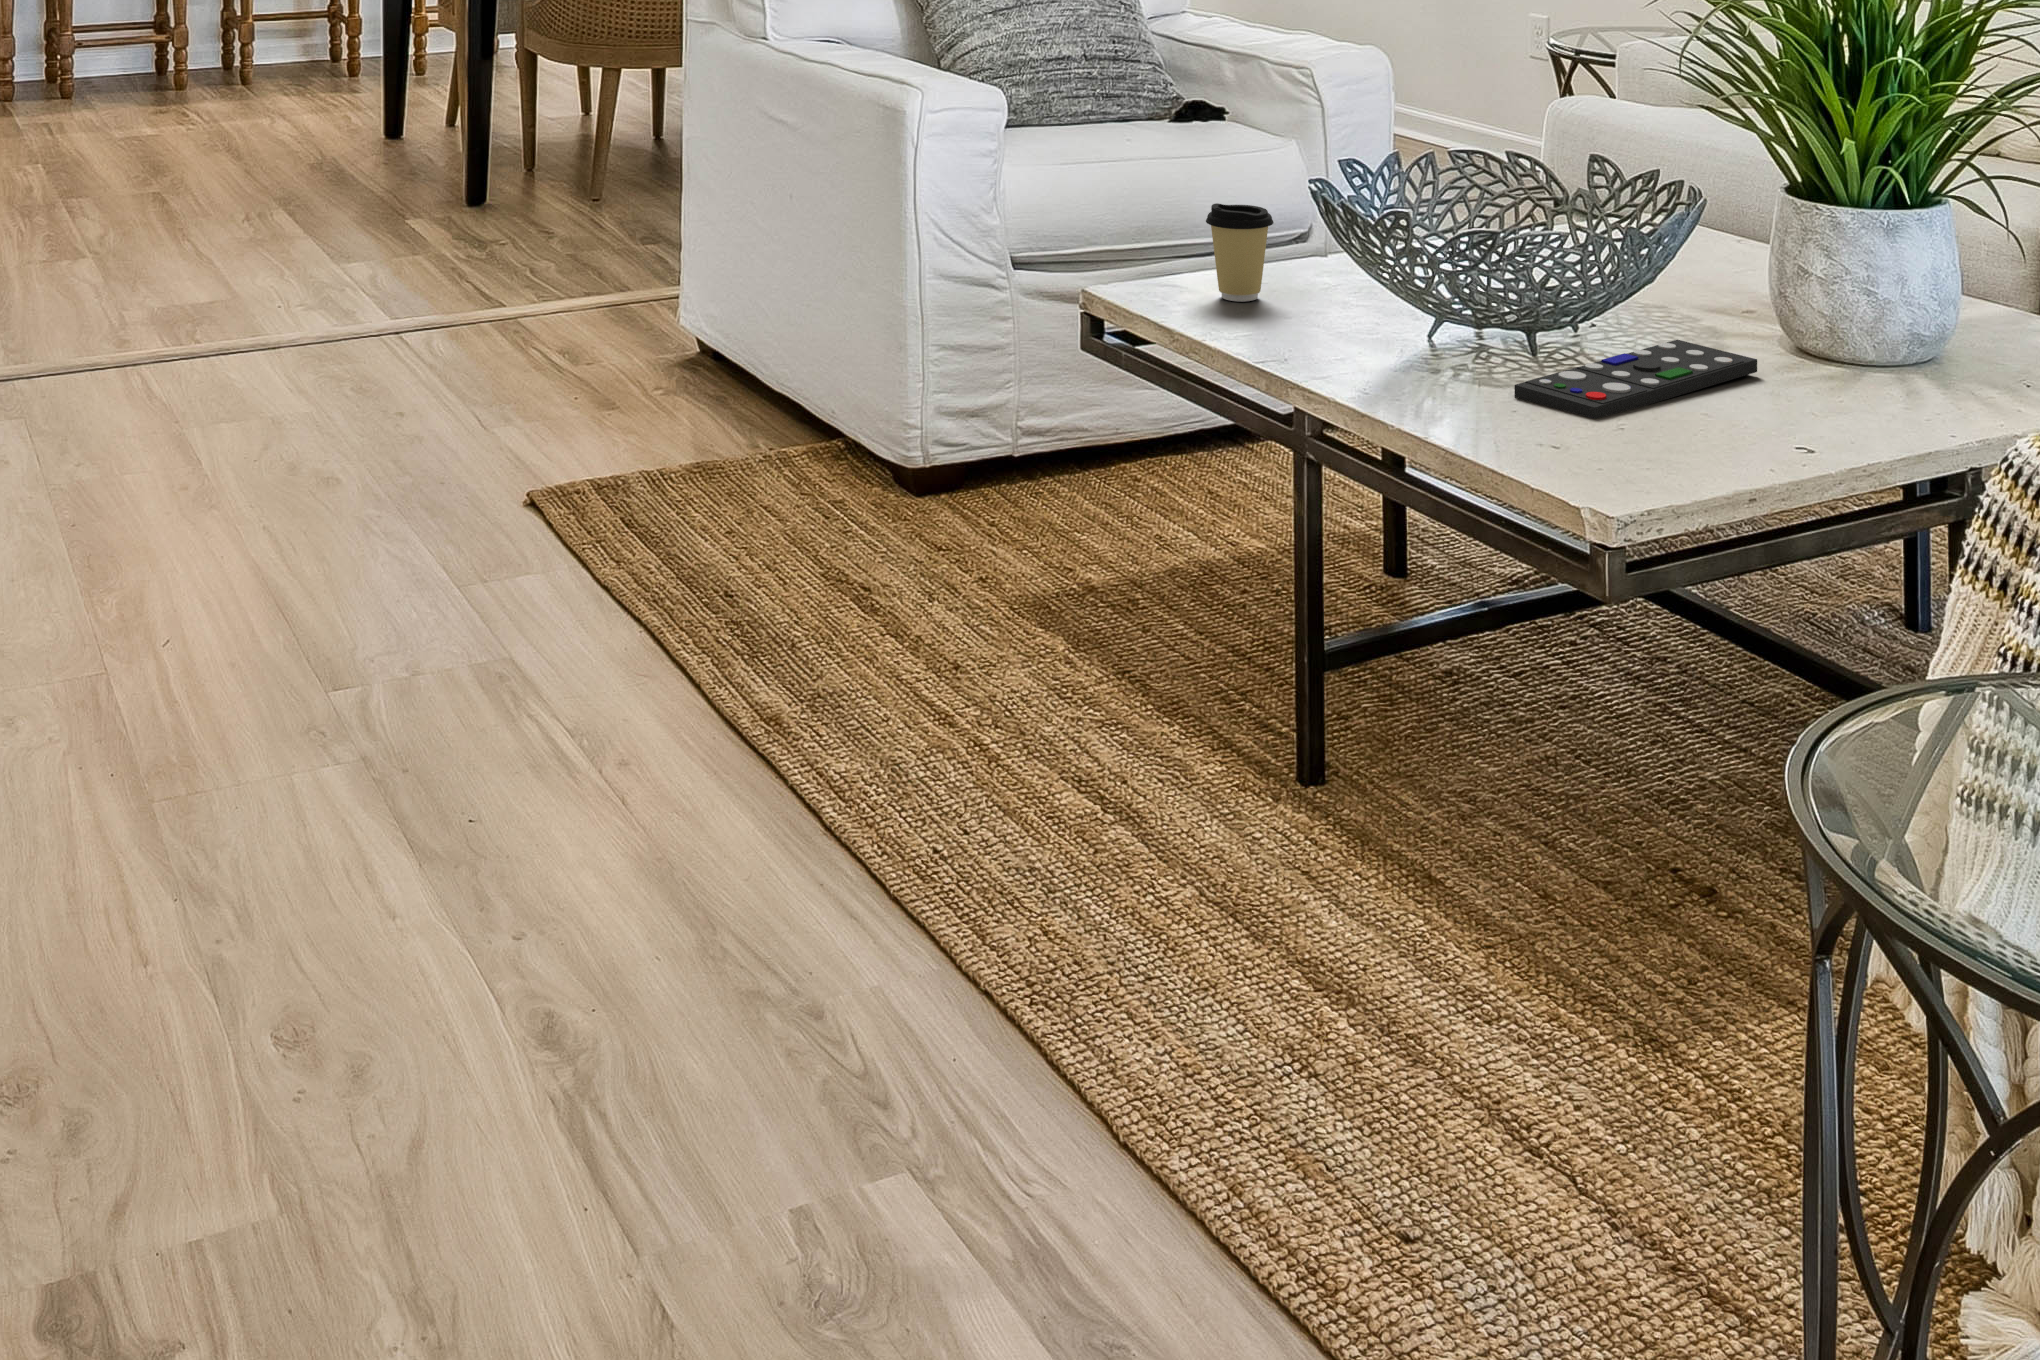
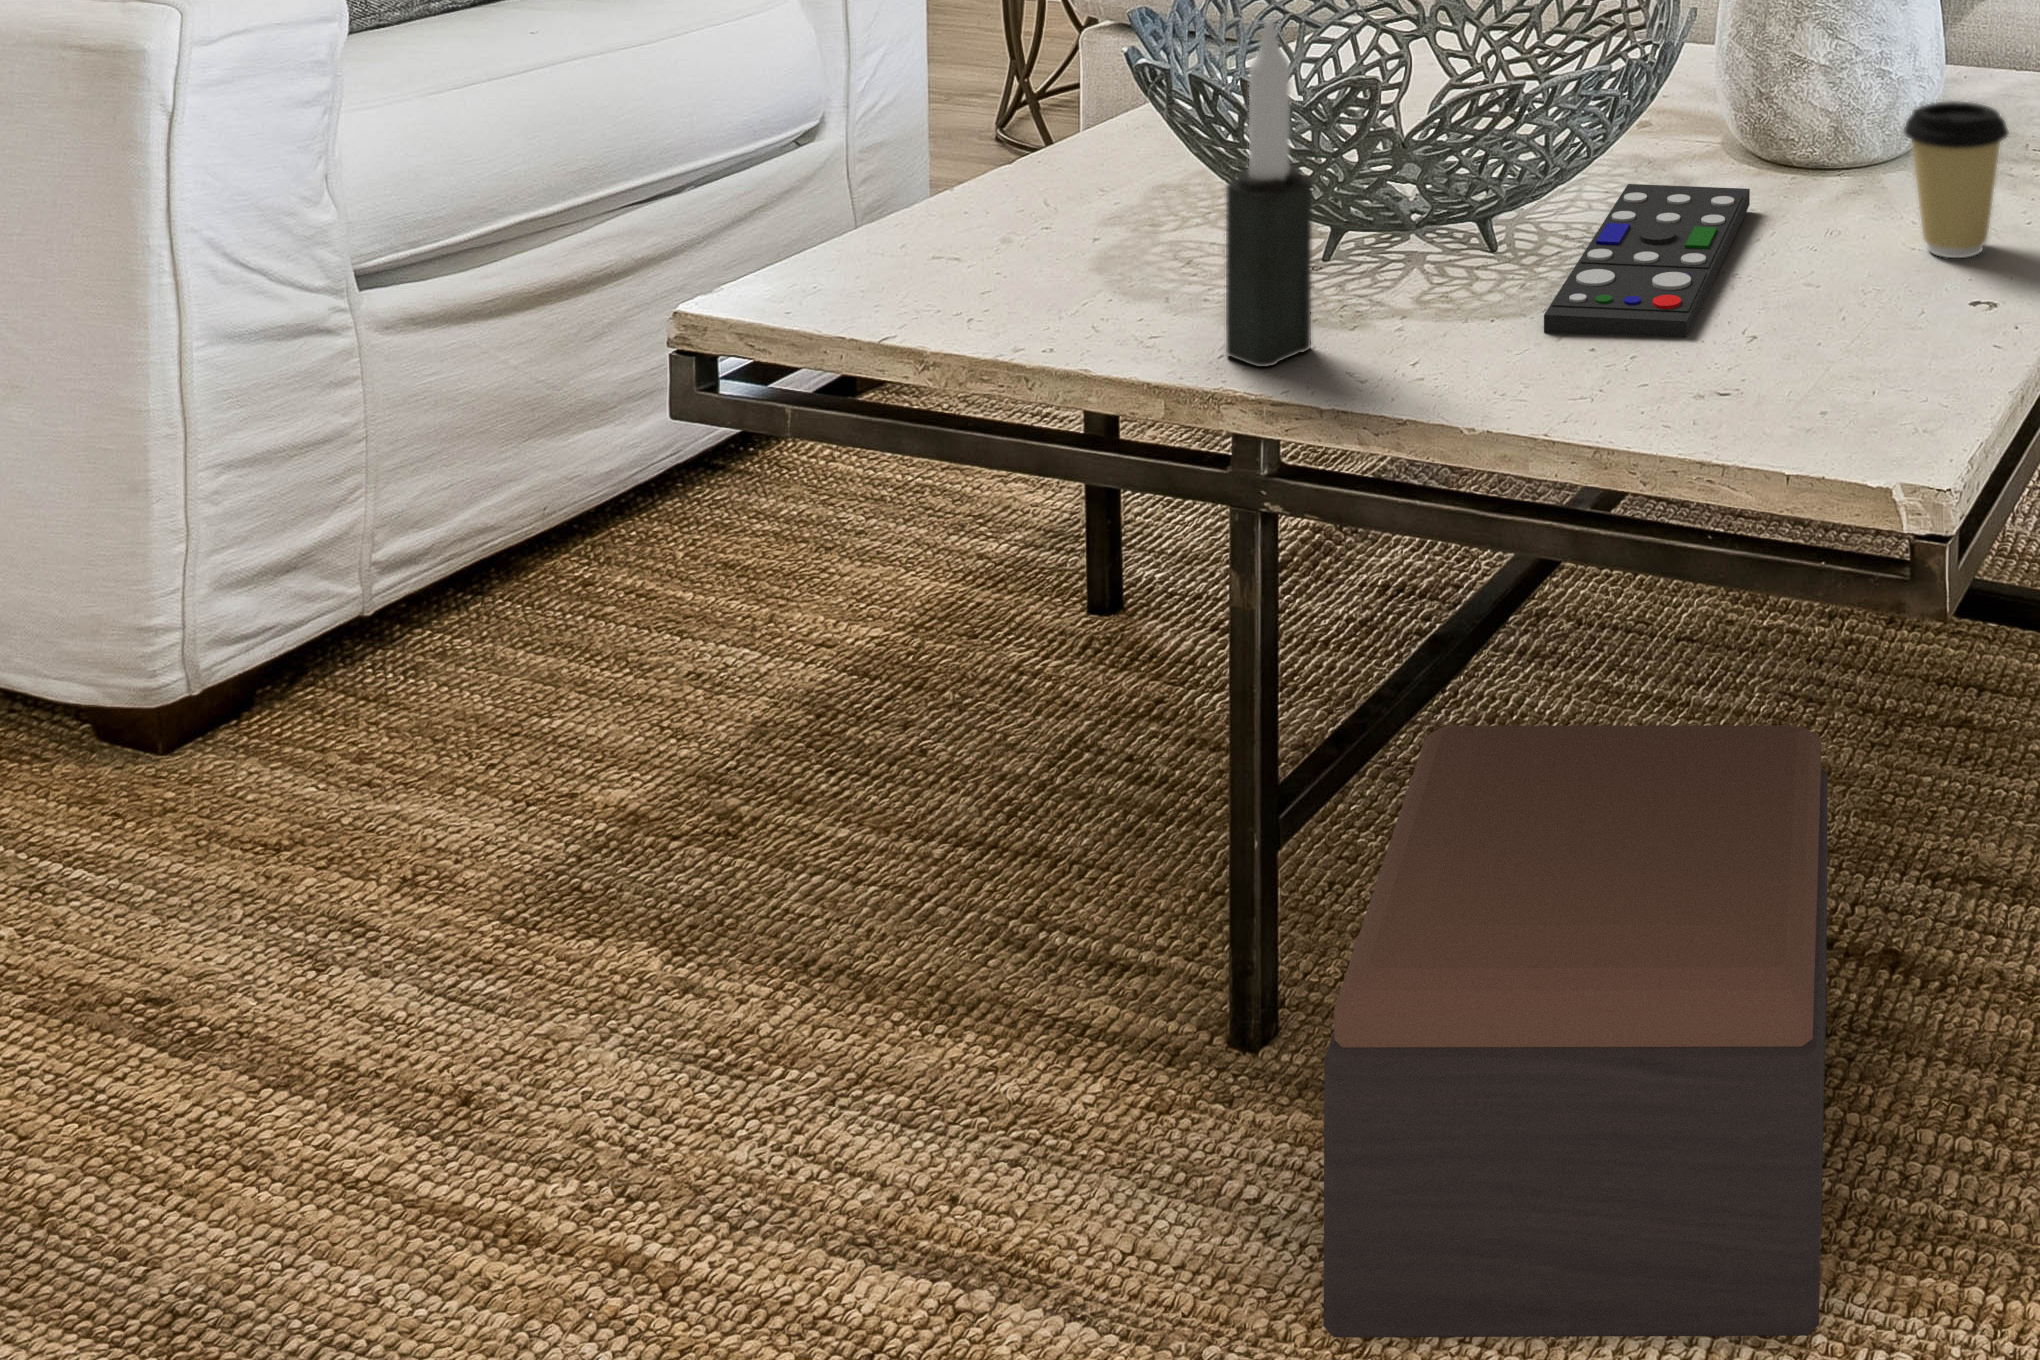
candle: none [1326,155,1376,374] -> present [1226,20,1312,367]
coffee cup: present [1206,203,1274,301] -> present [1904,101,2008,258]
footstool: none [1251,628,1651,1007] -> present [1323,725,1828,1338]

